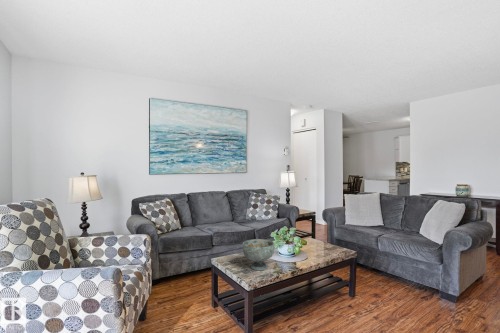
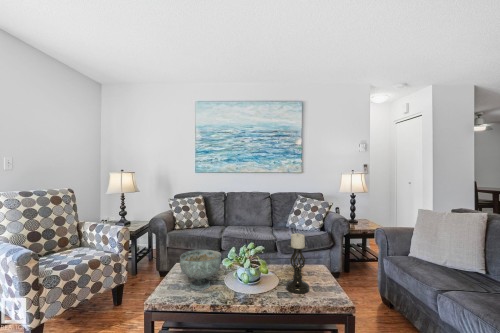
candle holder: none [309,216,326,257] -> present [286,233,310,294]

